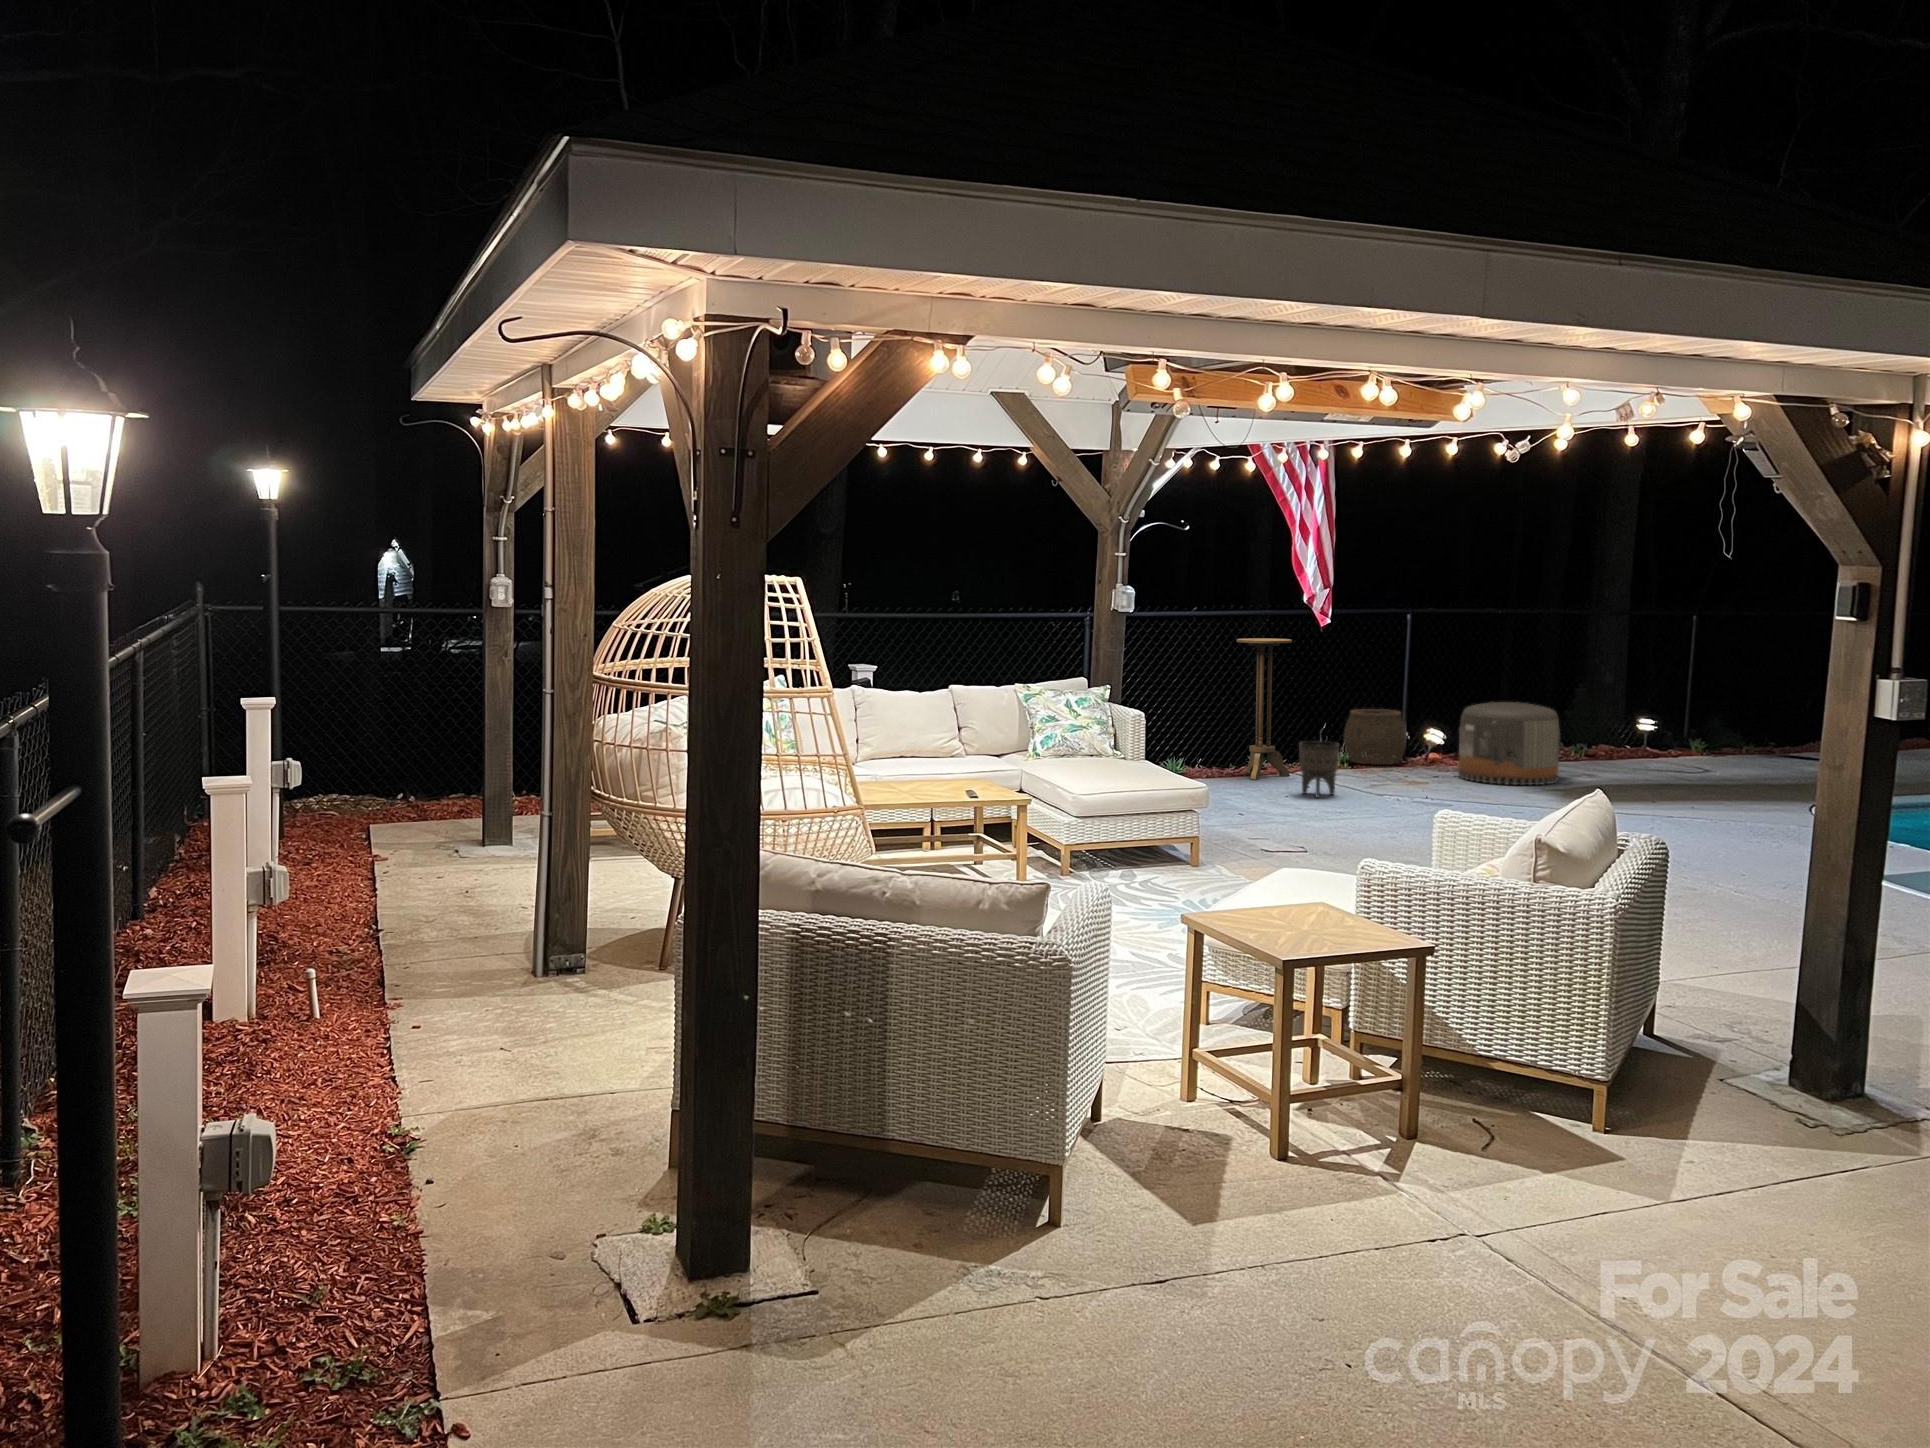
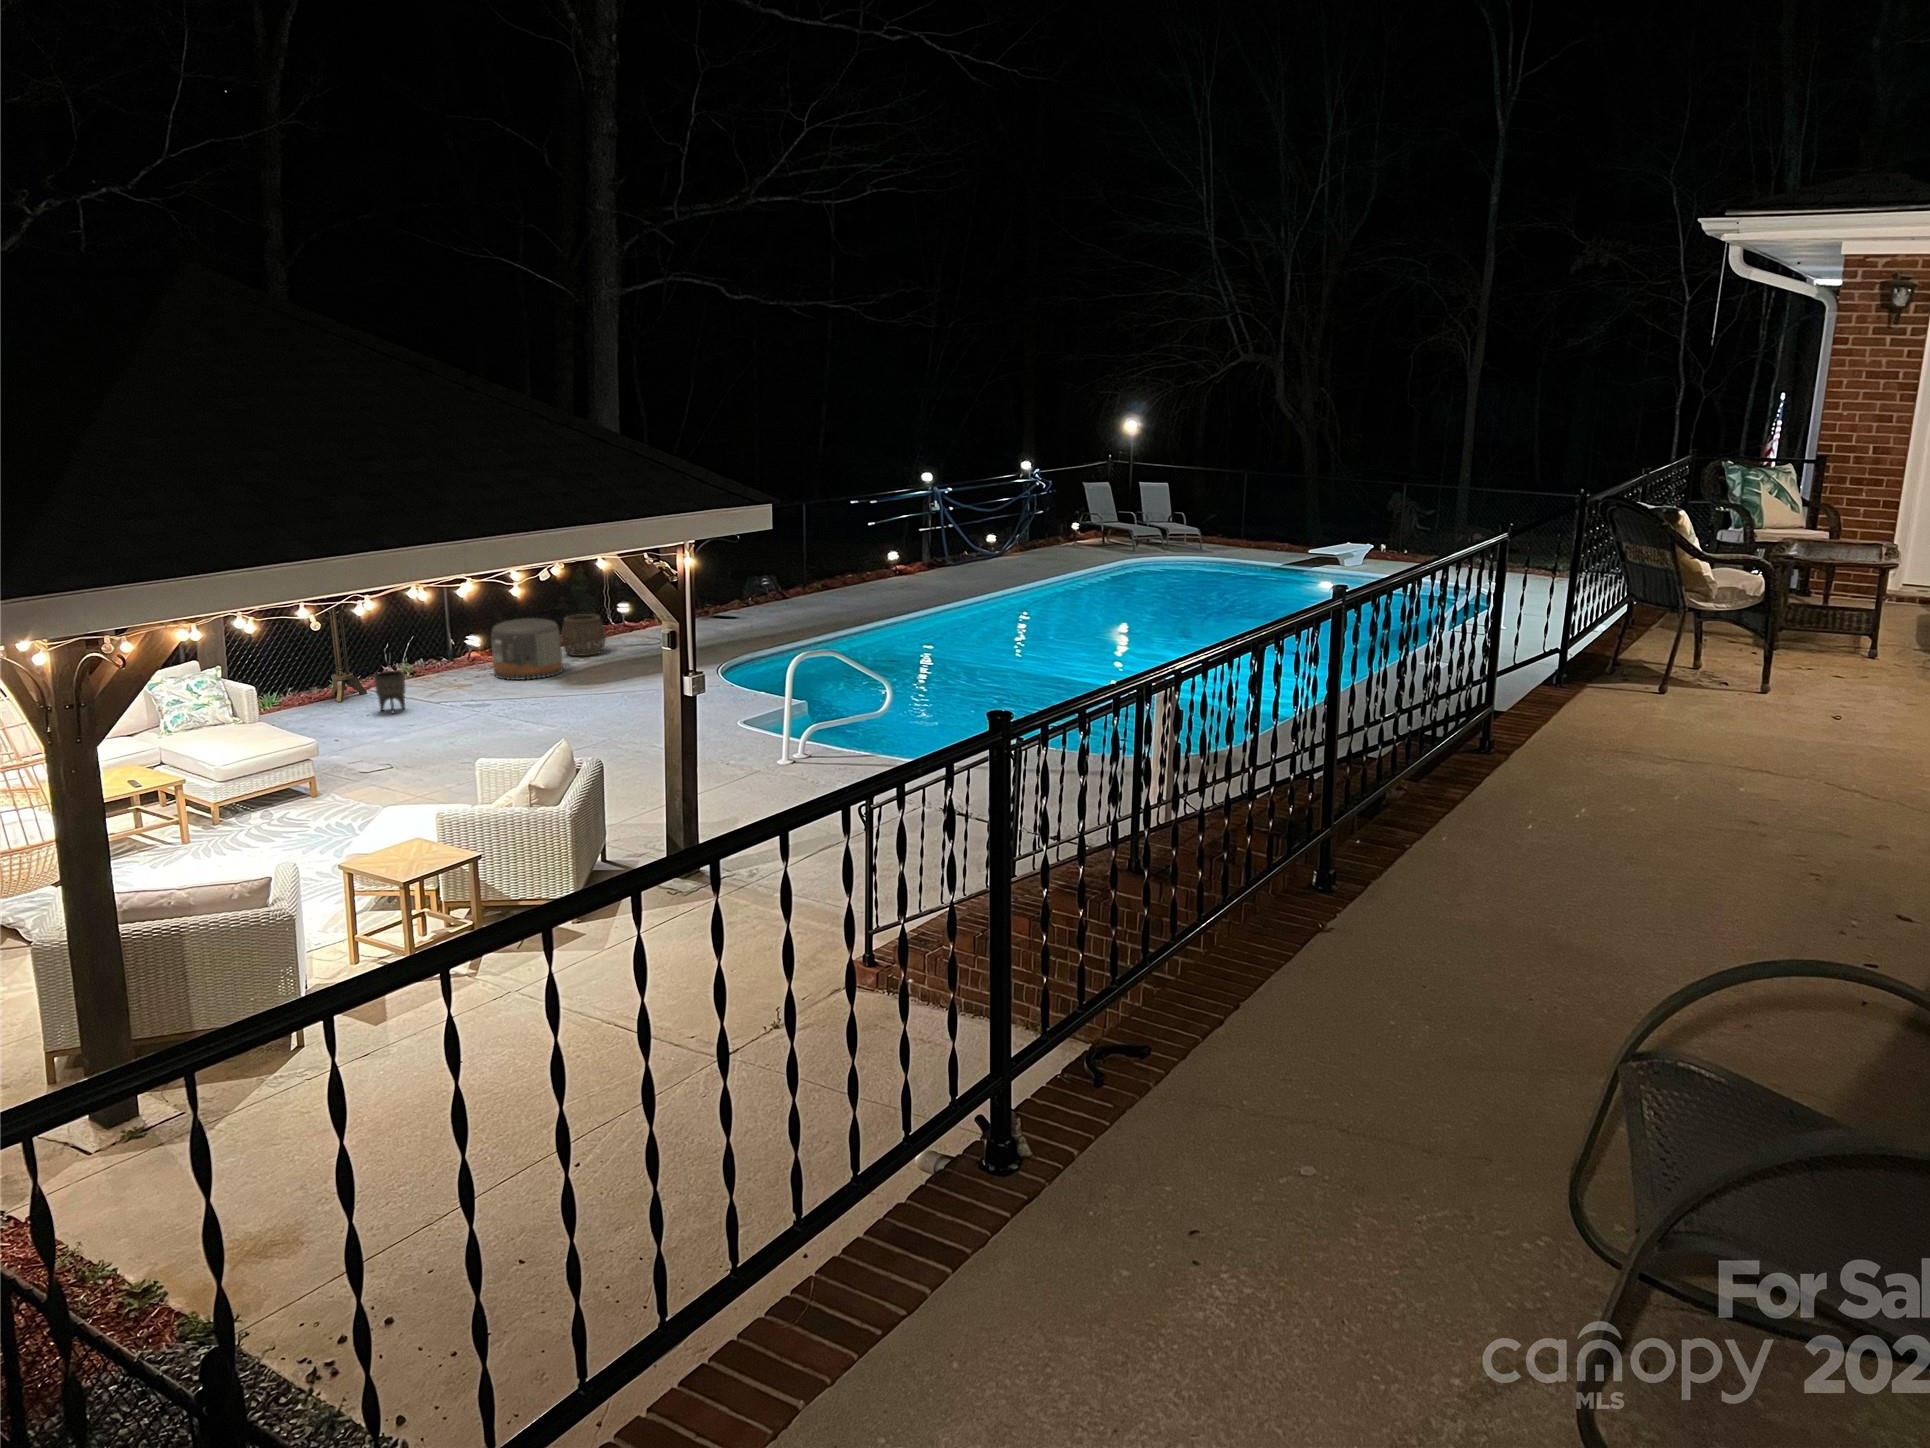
woven basket: present [1344,709,1406,765] -> present [561,614,606,656]

